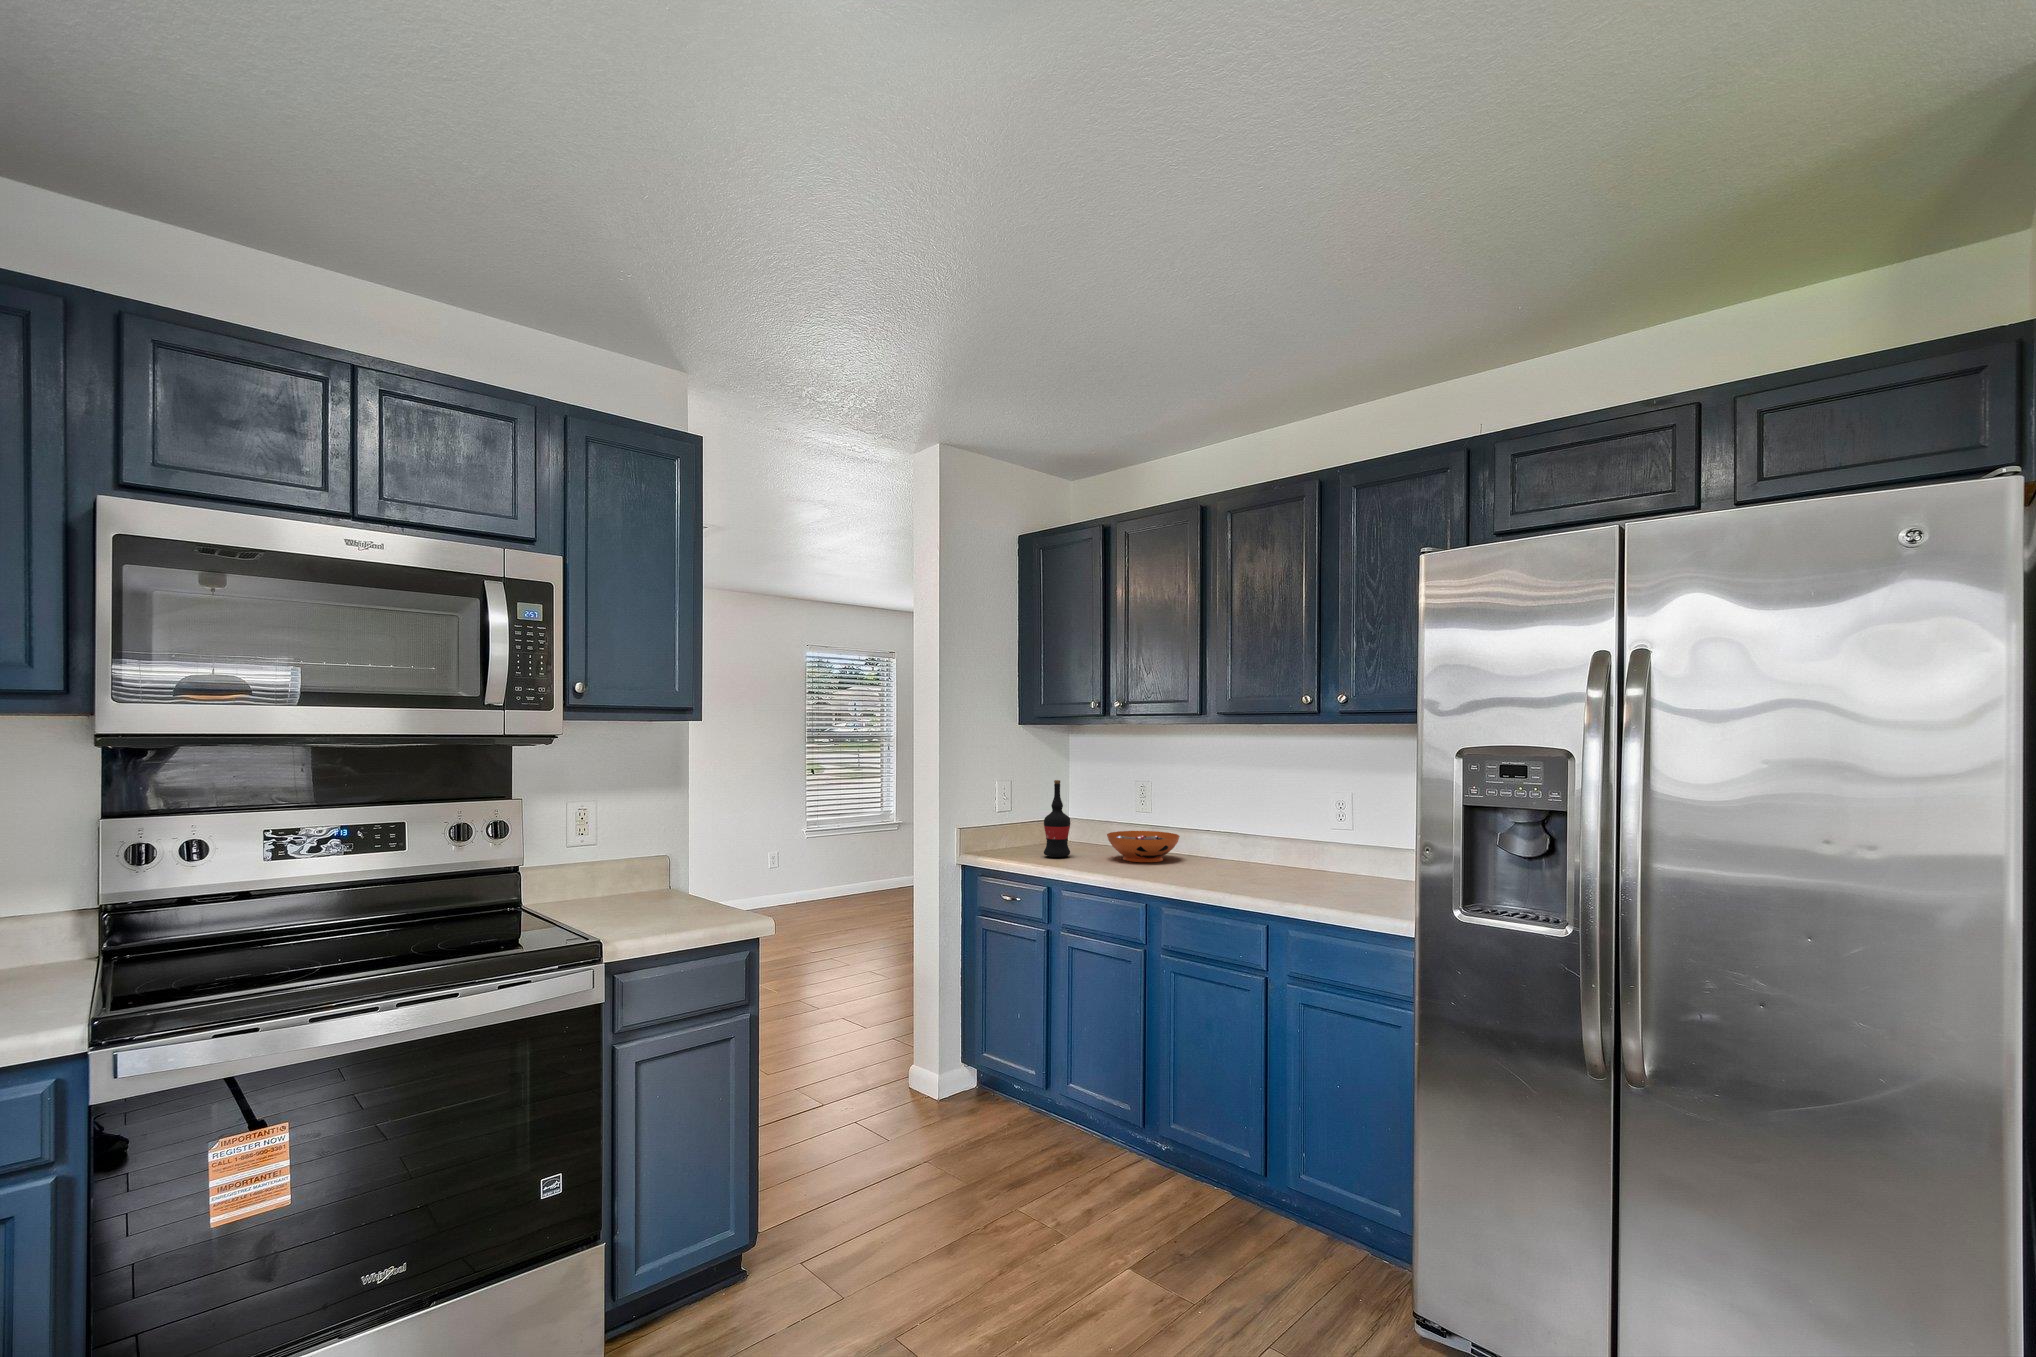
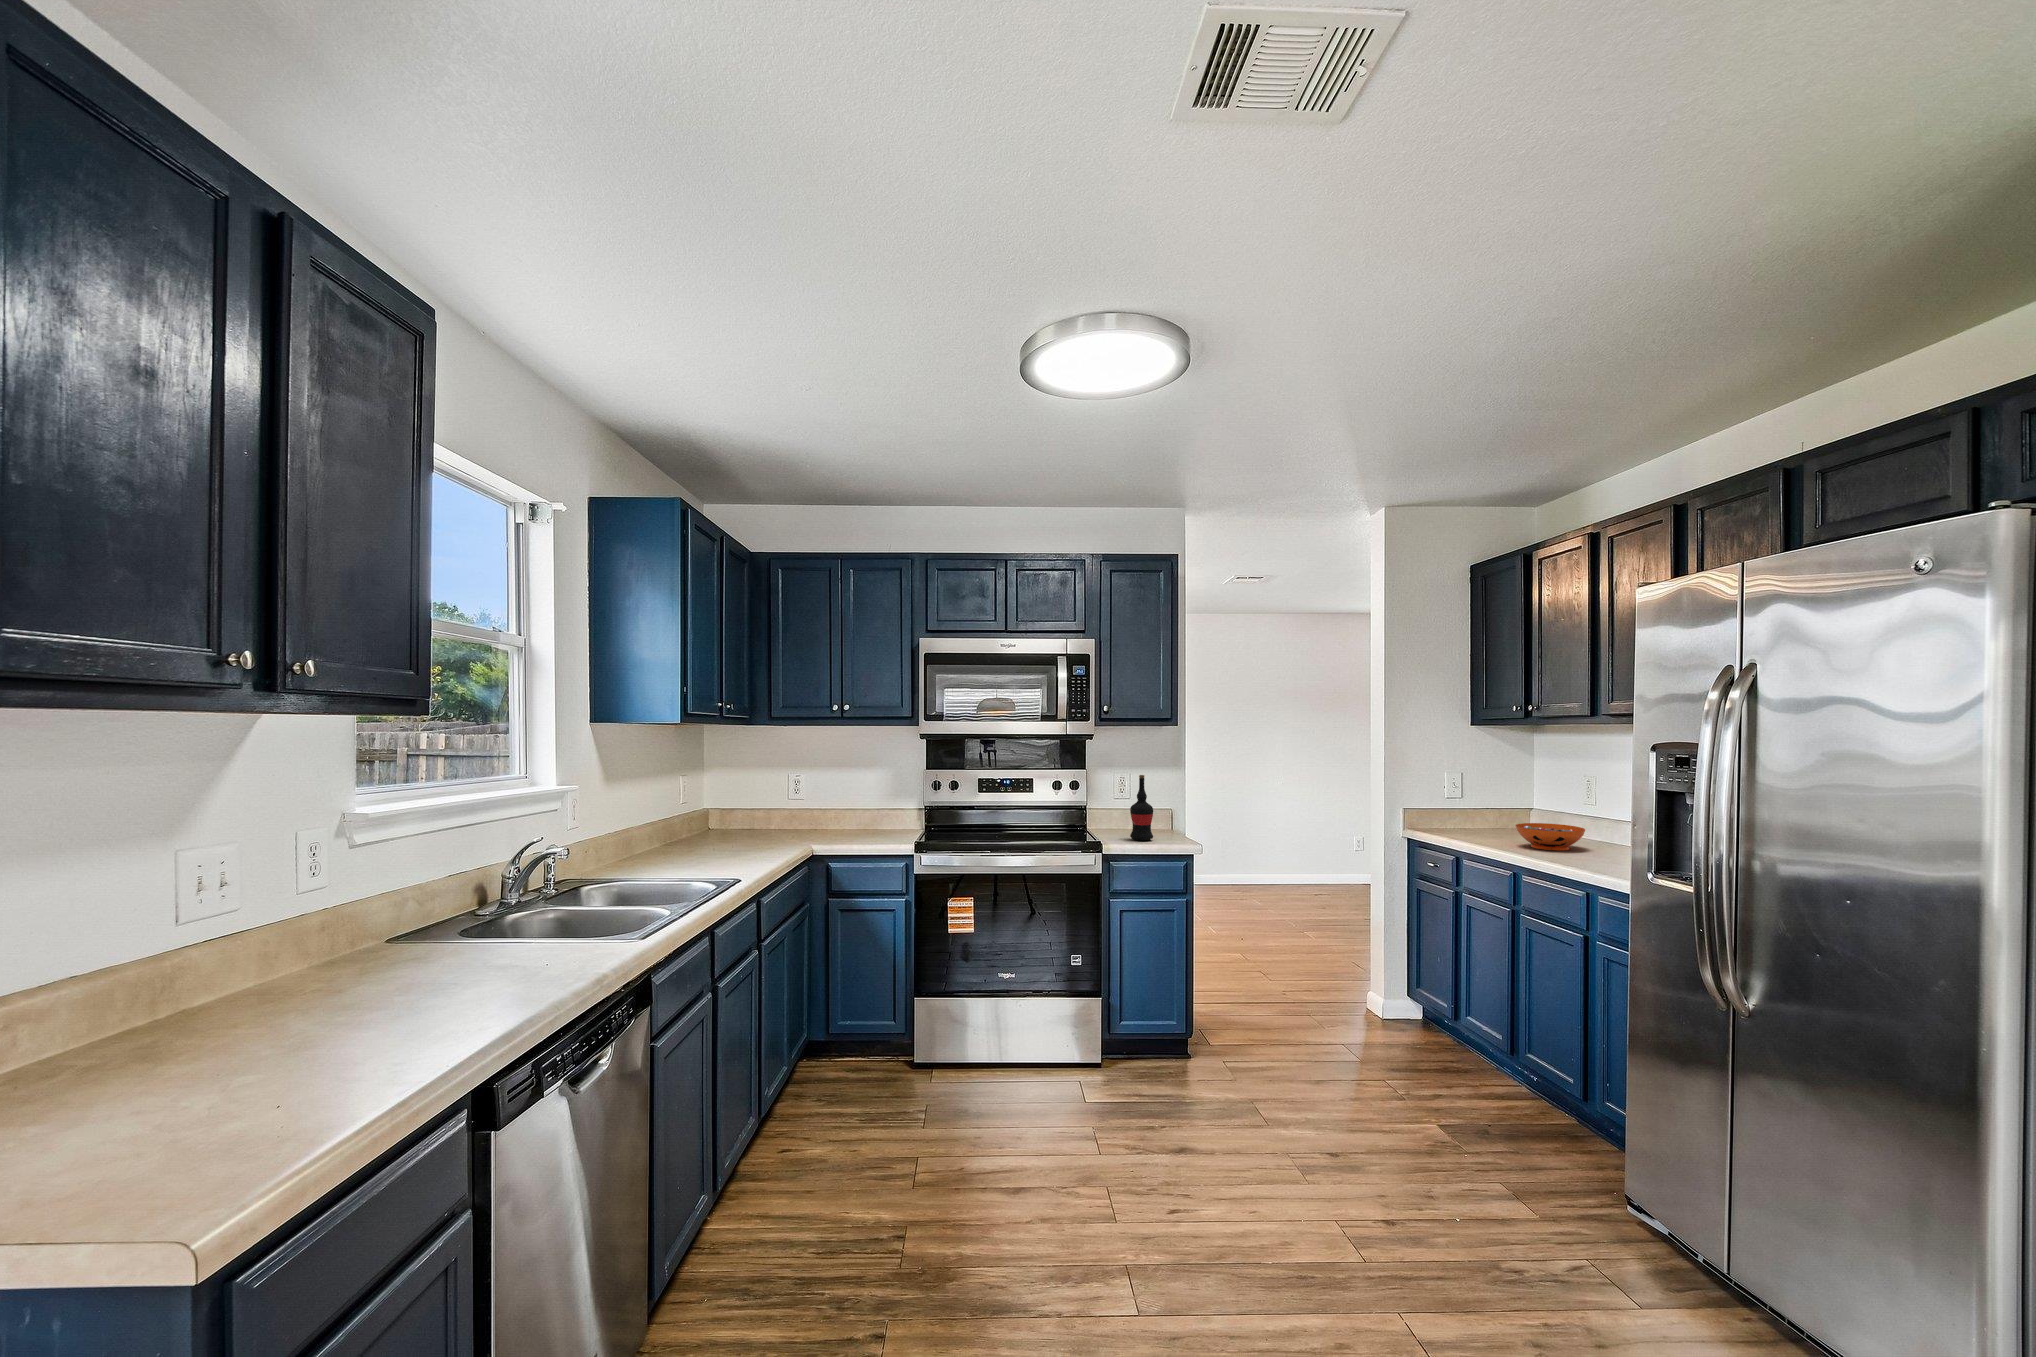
wine bottle: present [1044,780,1070,857] -> present [1130,775,1153,840]

